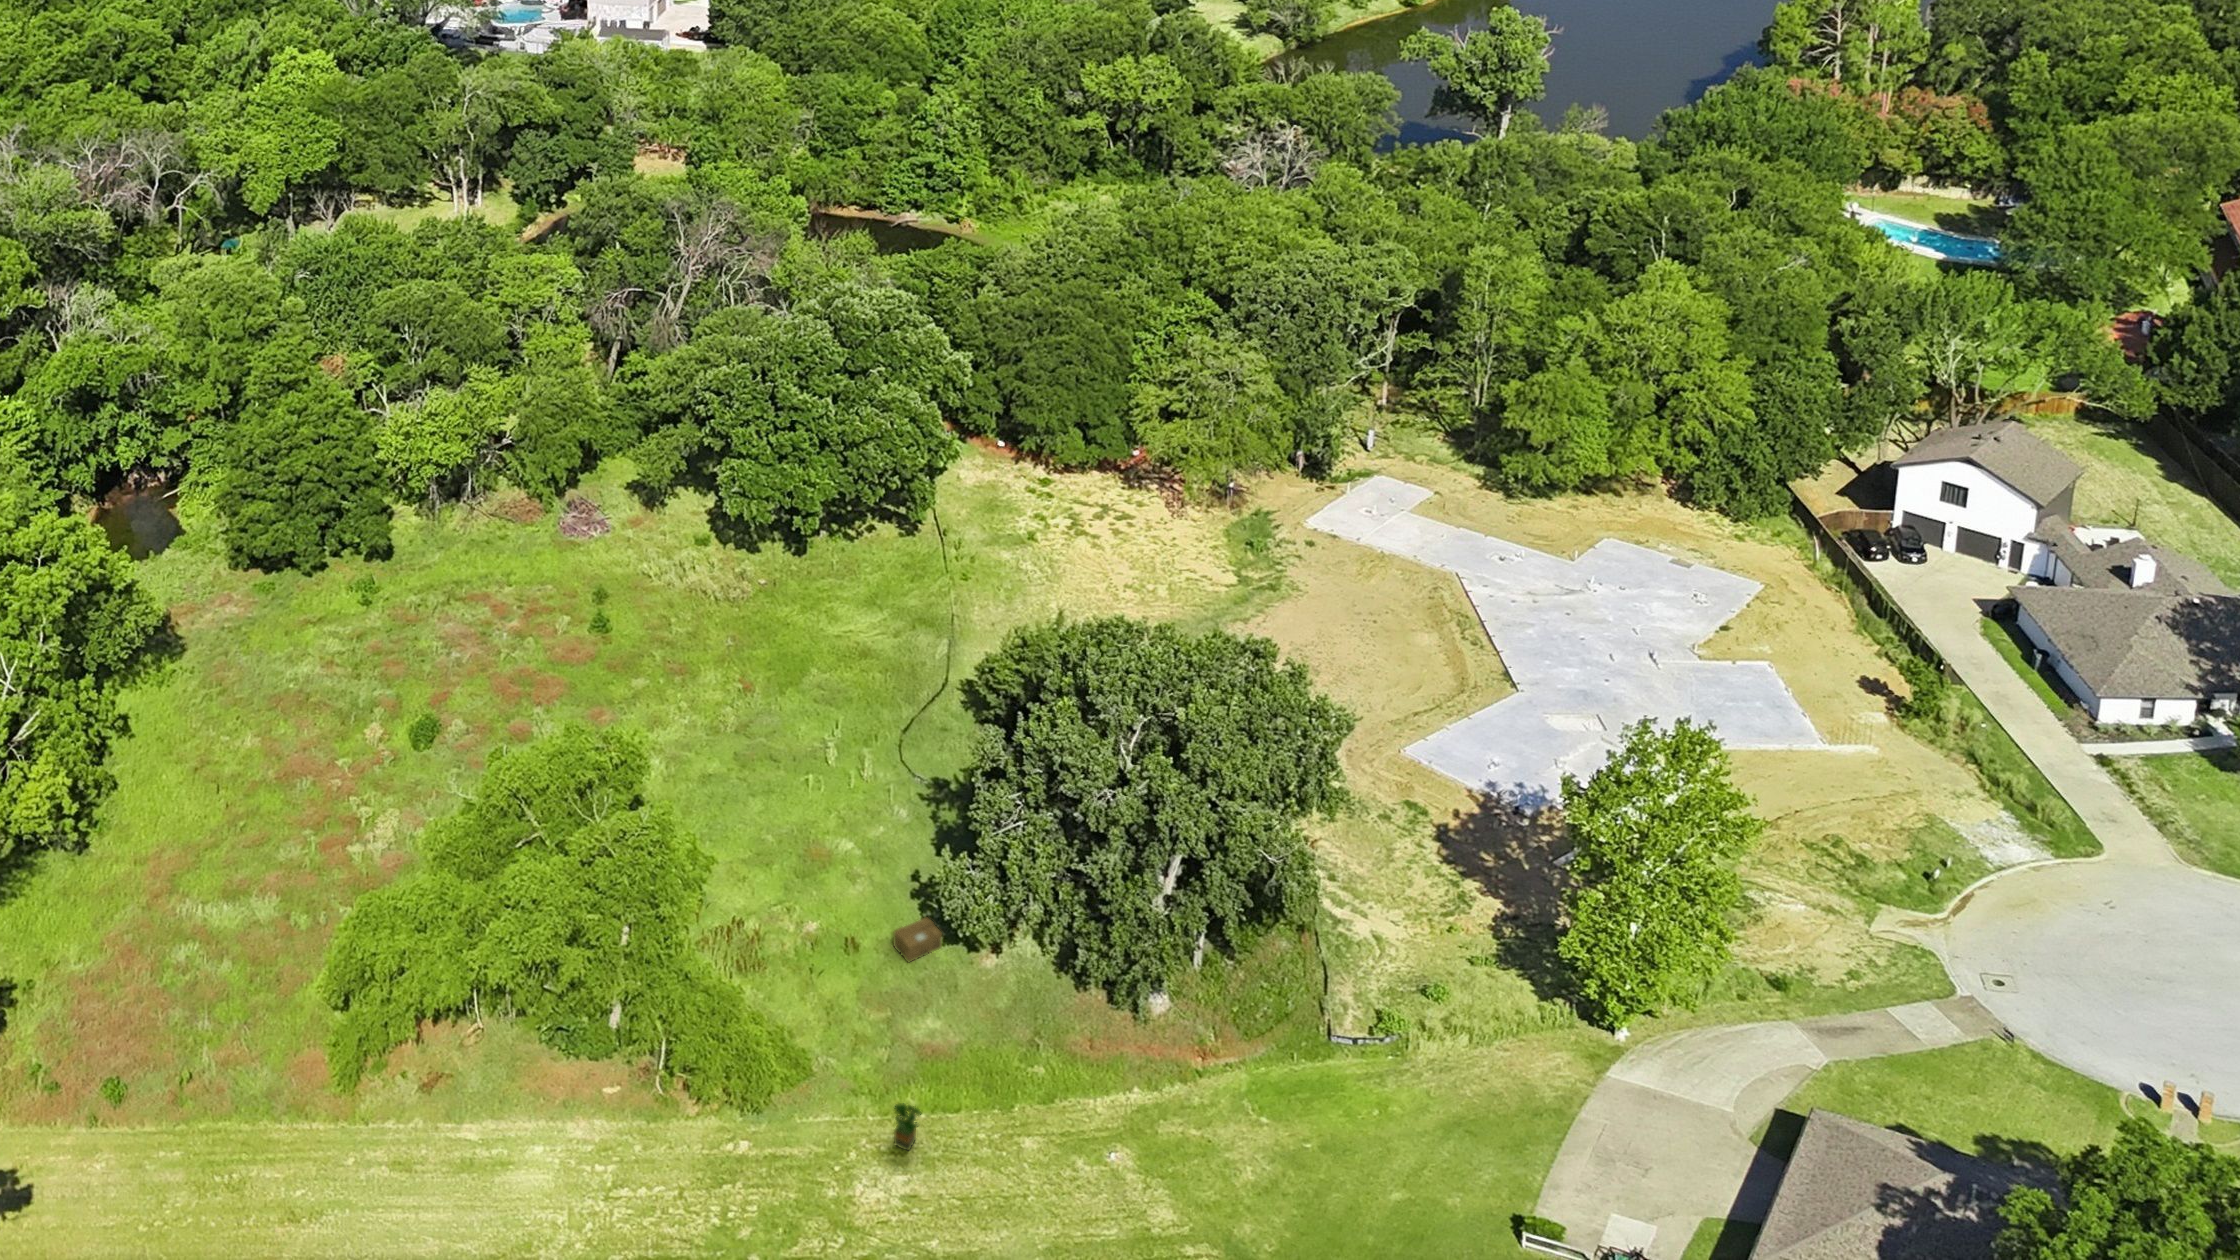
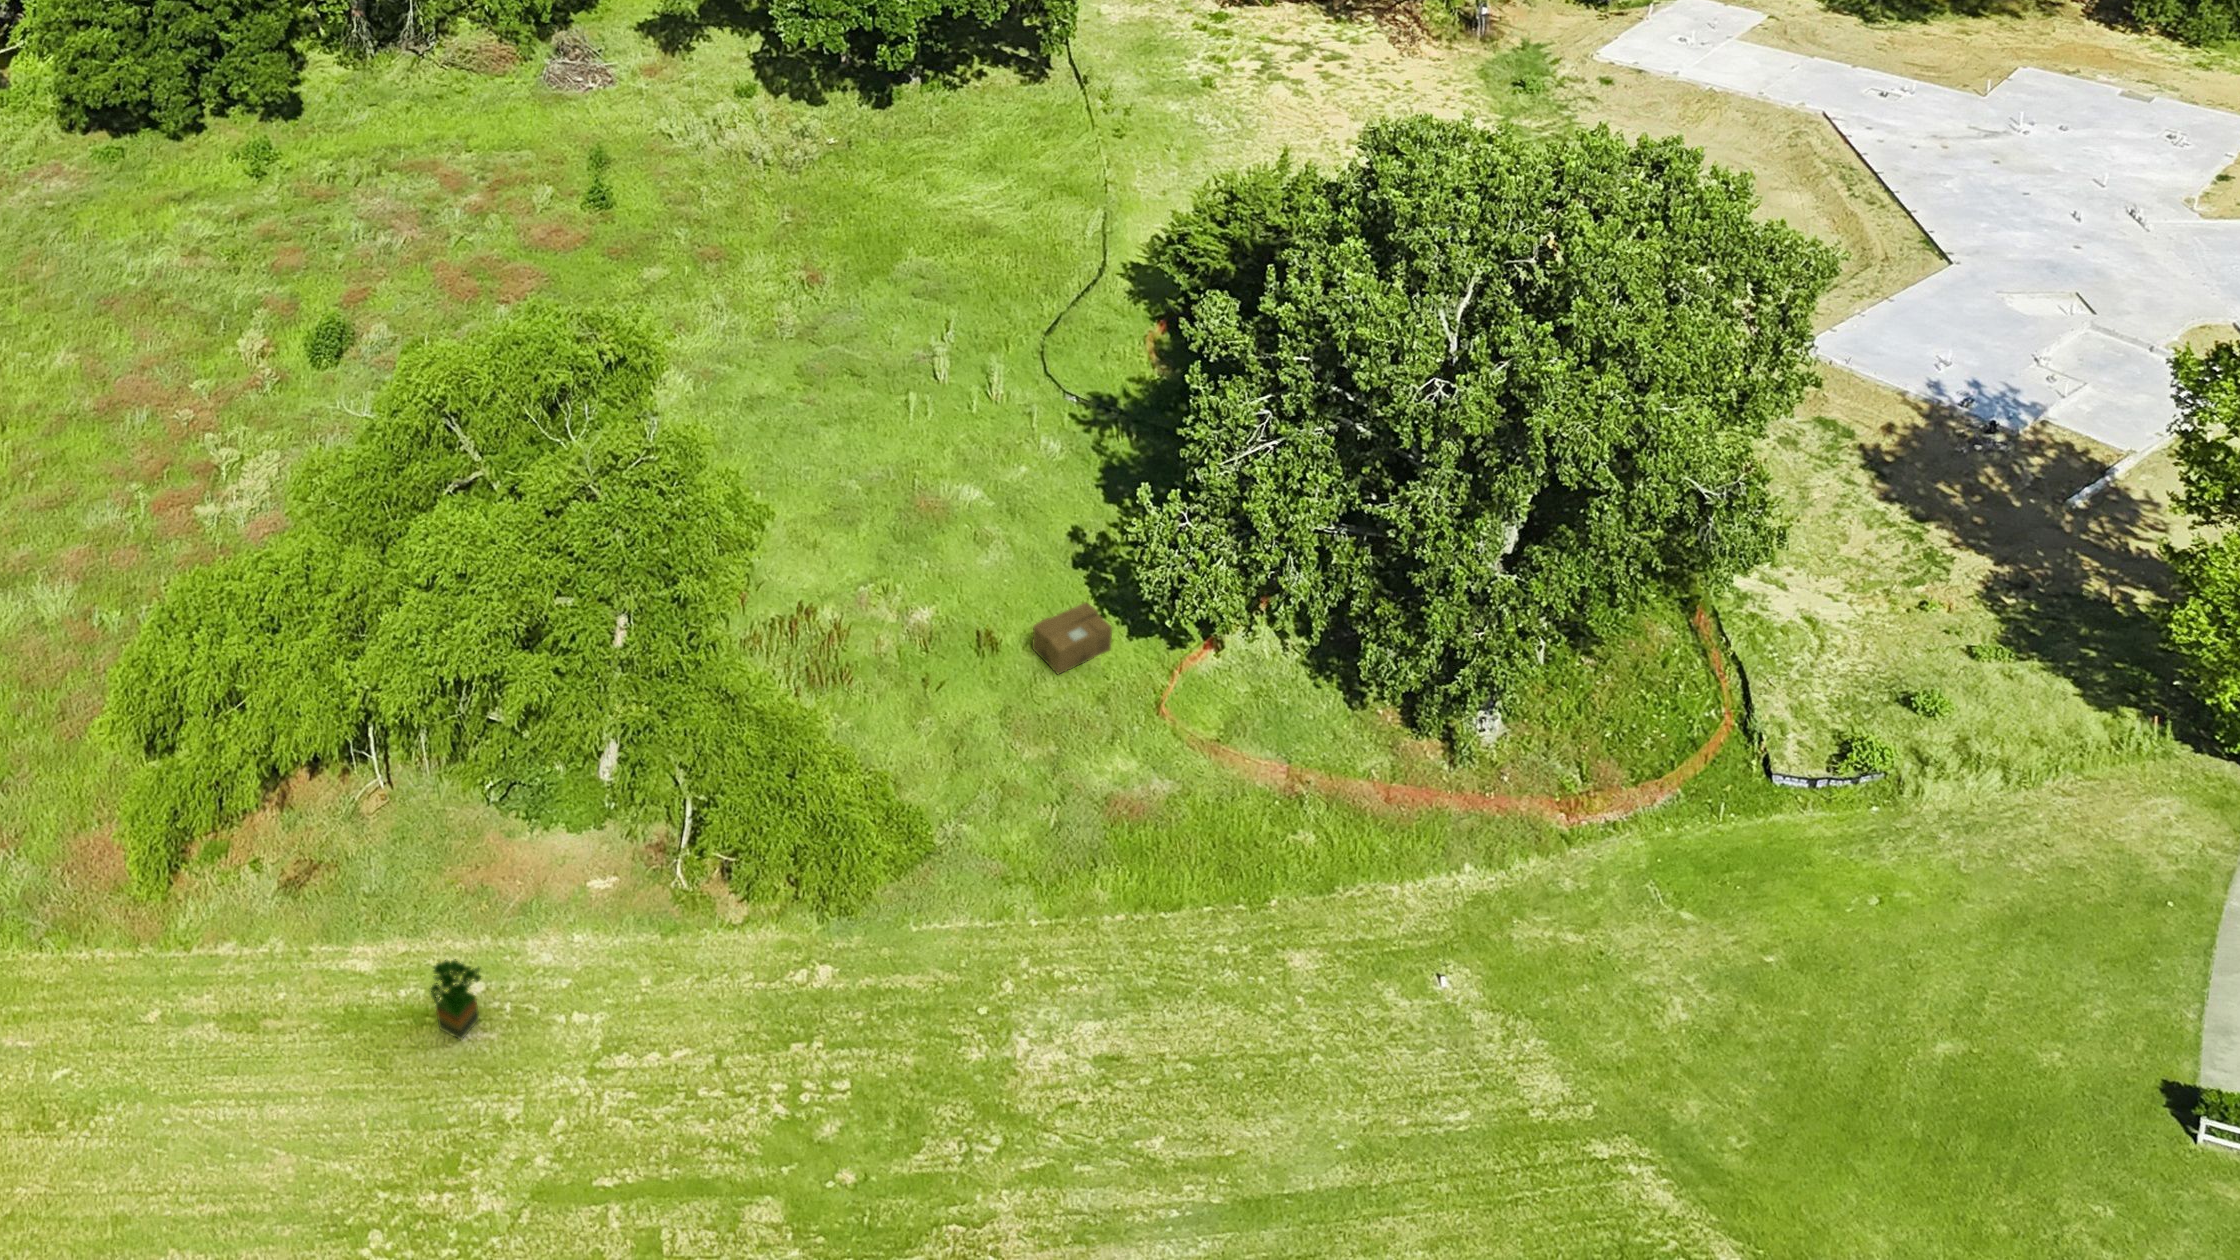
potted tree: present [894,1103,922,1150] -> present [431,959,481,1040]

